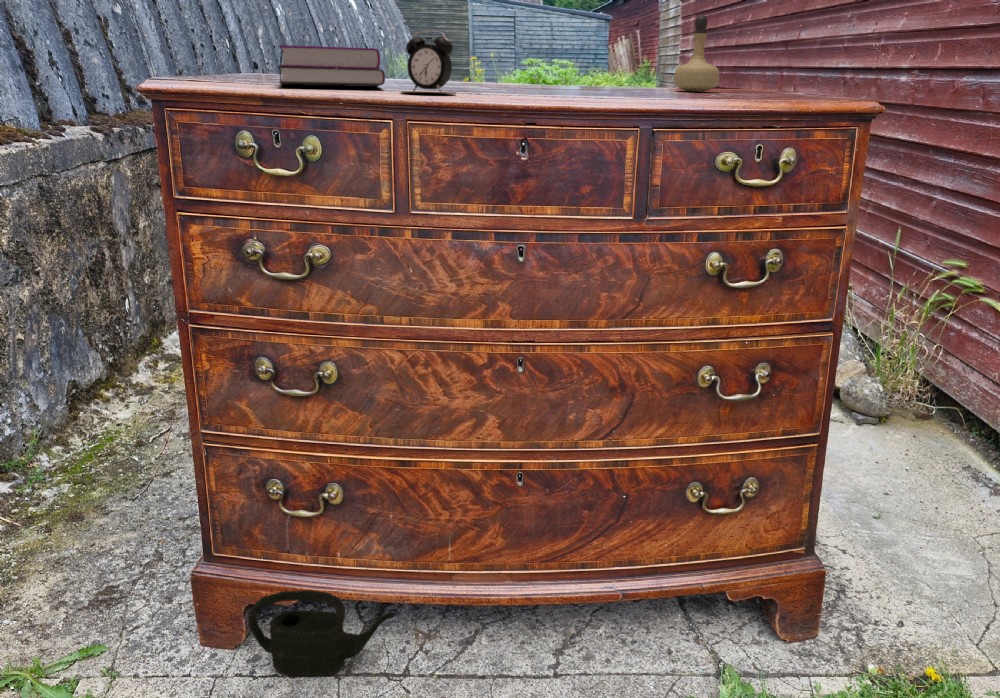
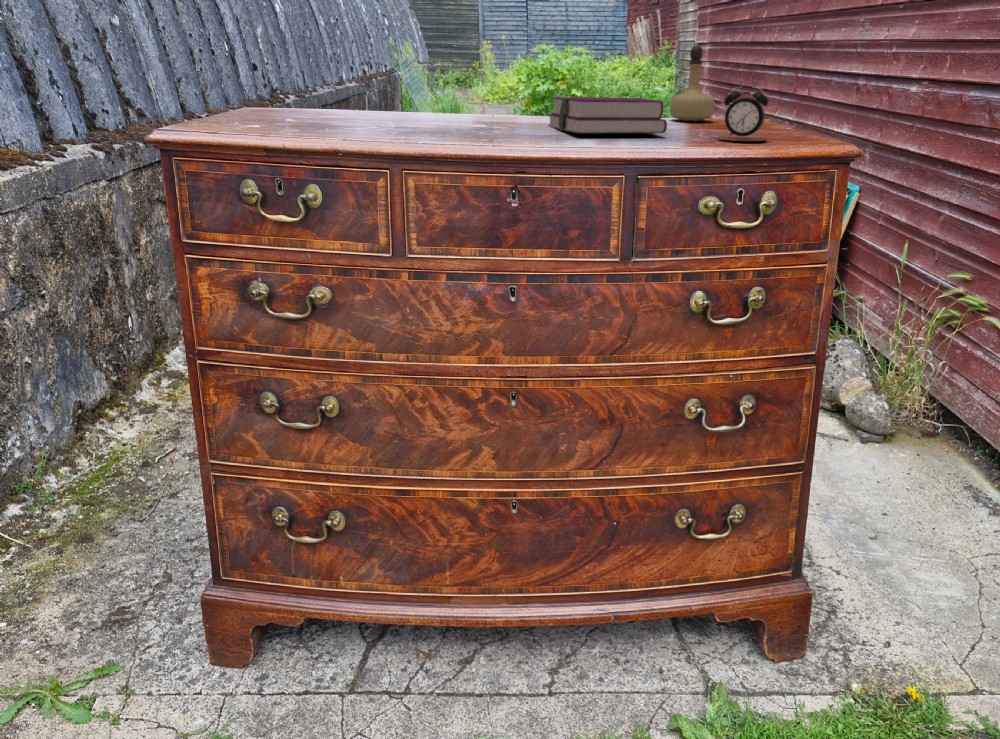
alarm clock: present [401,31,456,94] -> present [718,90,769,141]
hardback book: present [278,45,385,87] -> present [548,97,667,134]
watering can: present [249,590,394,676] -> none [256,612,394,692]

